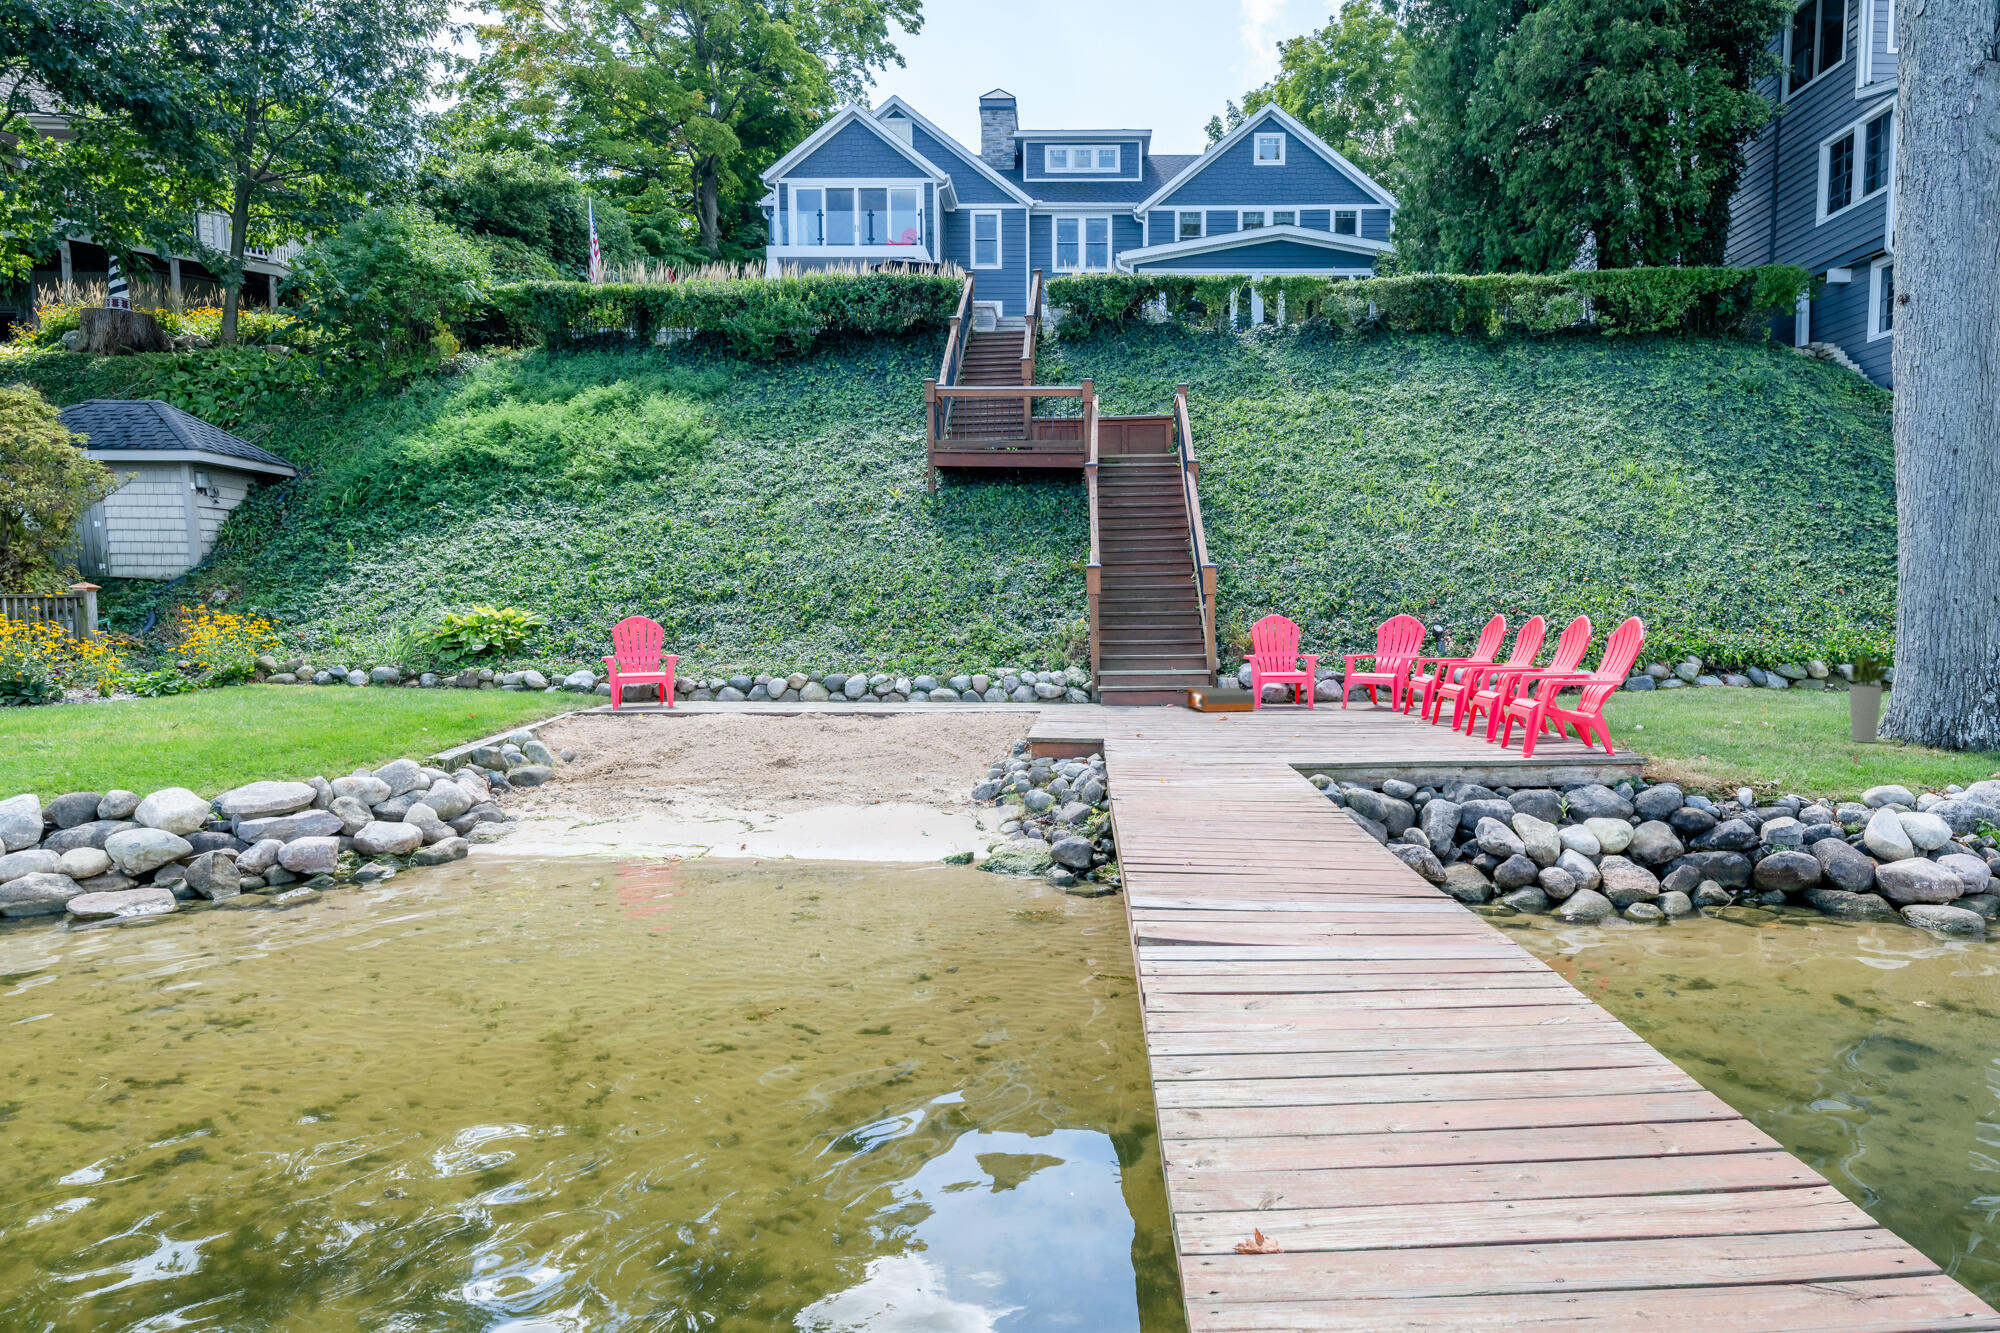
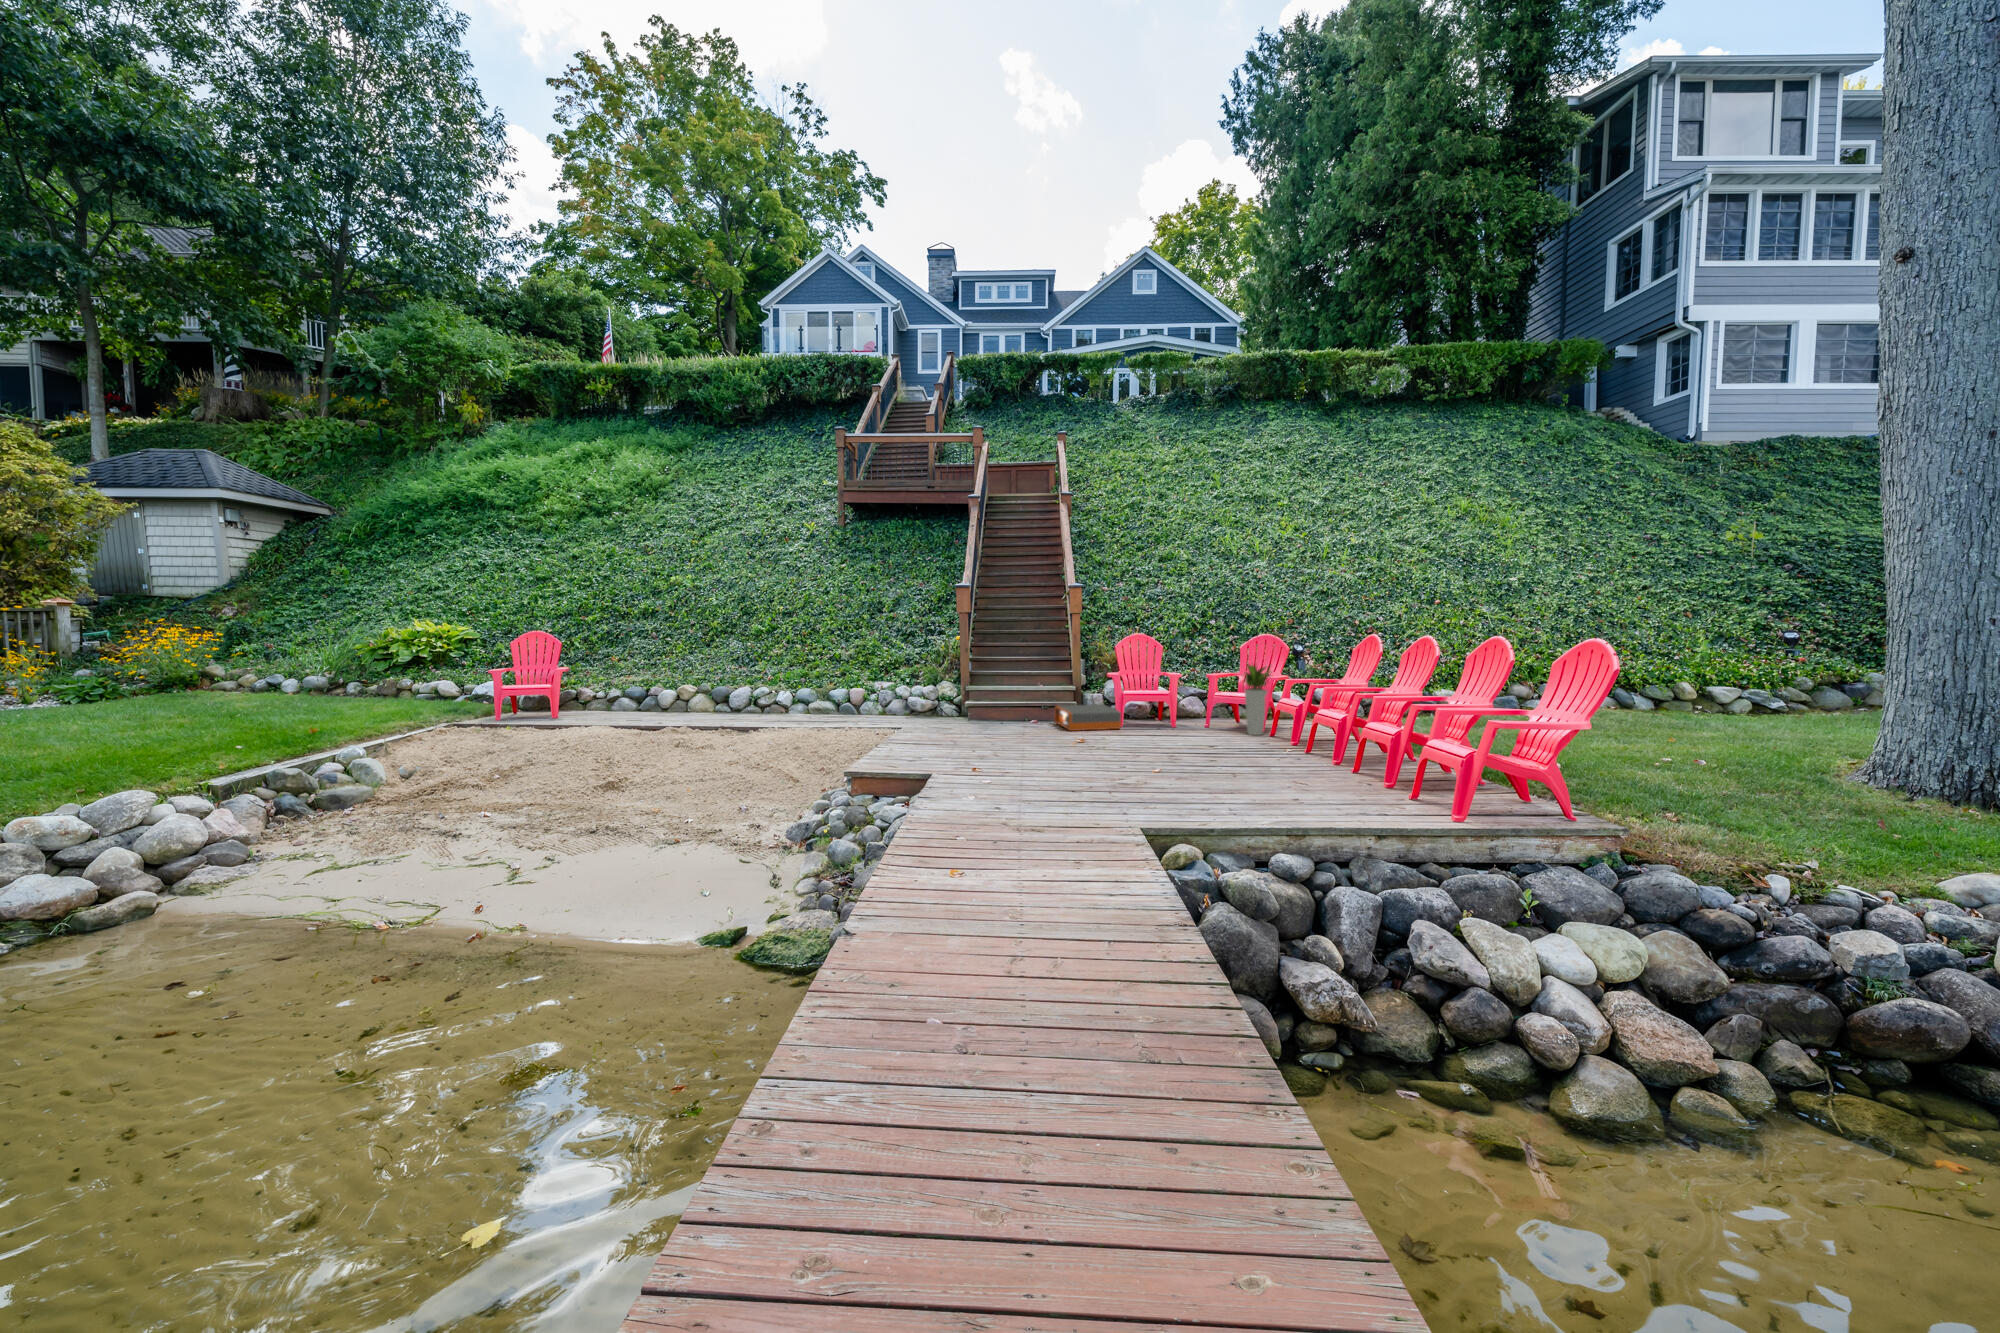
planter: present [1849,652,1891,743] -> present [1245,664,1270,735]

